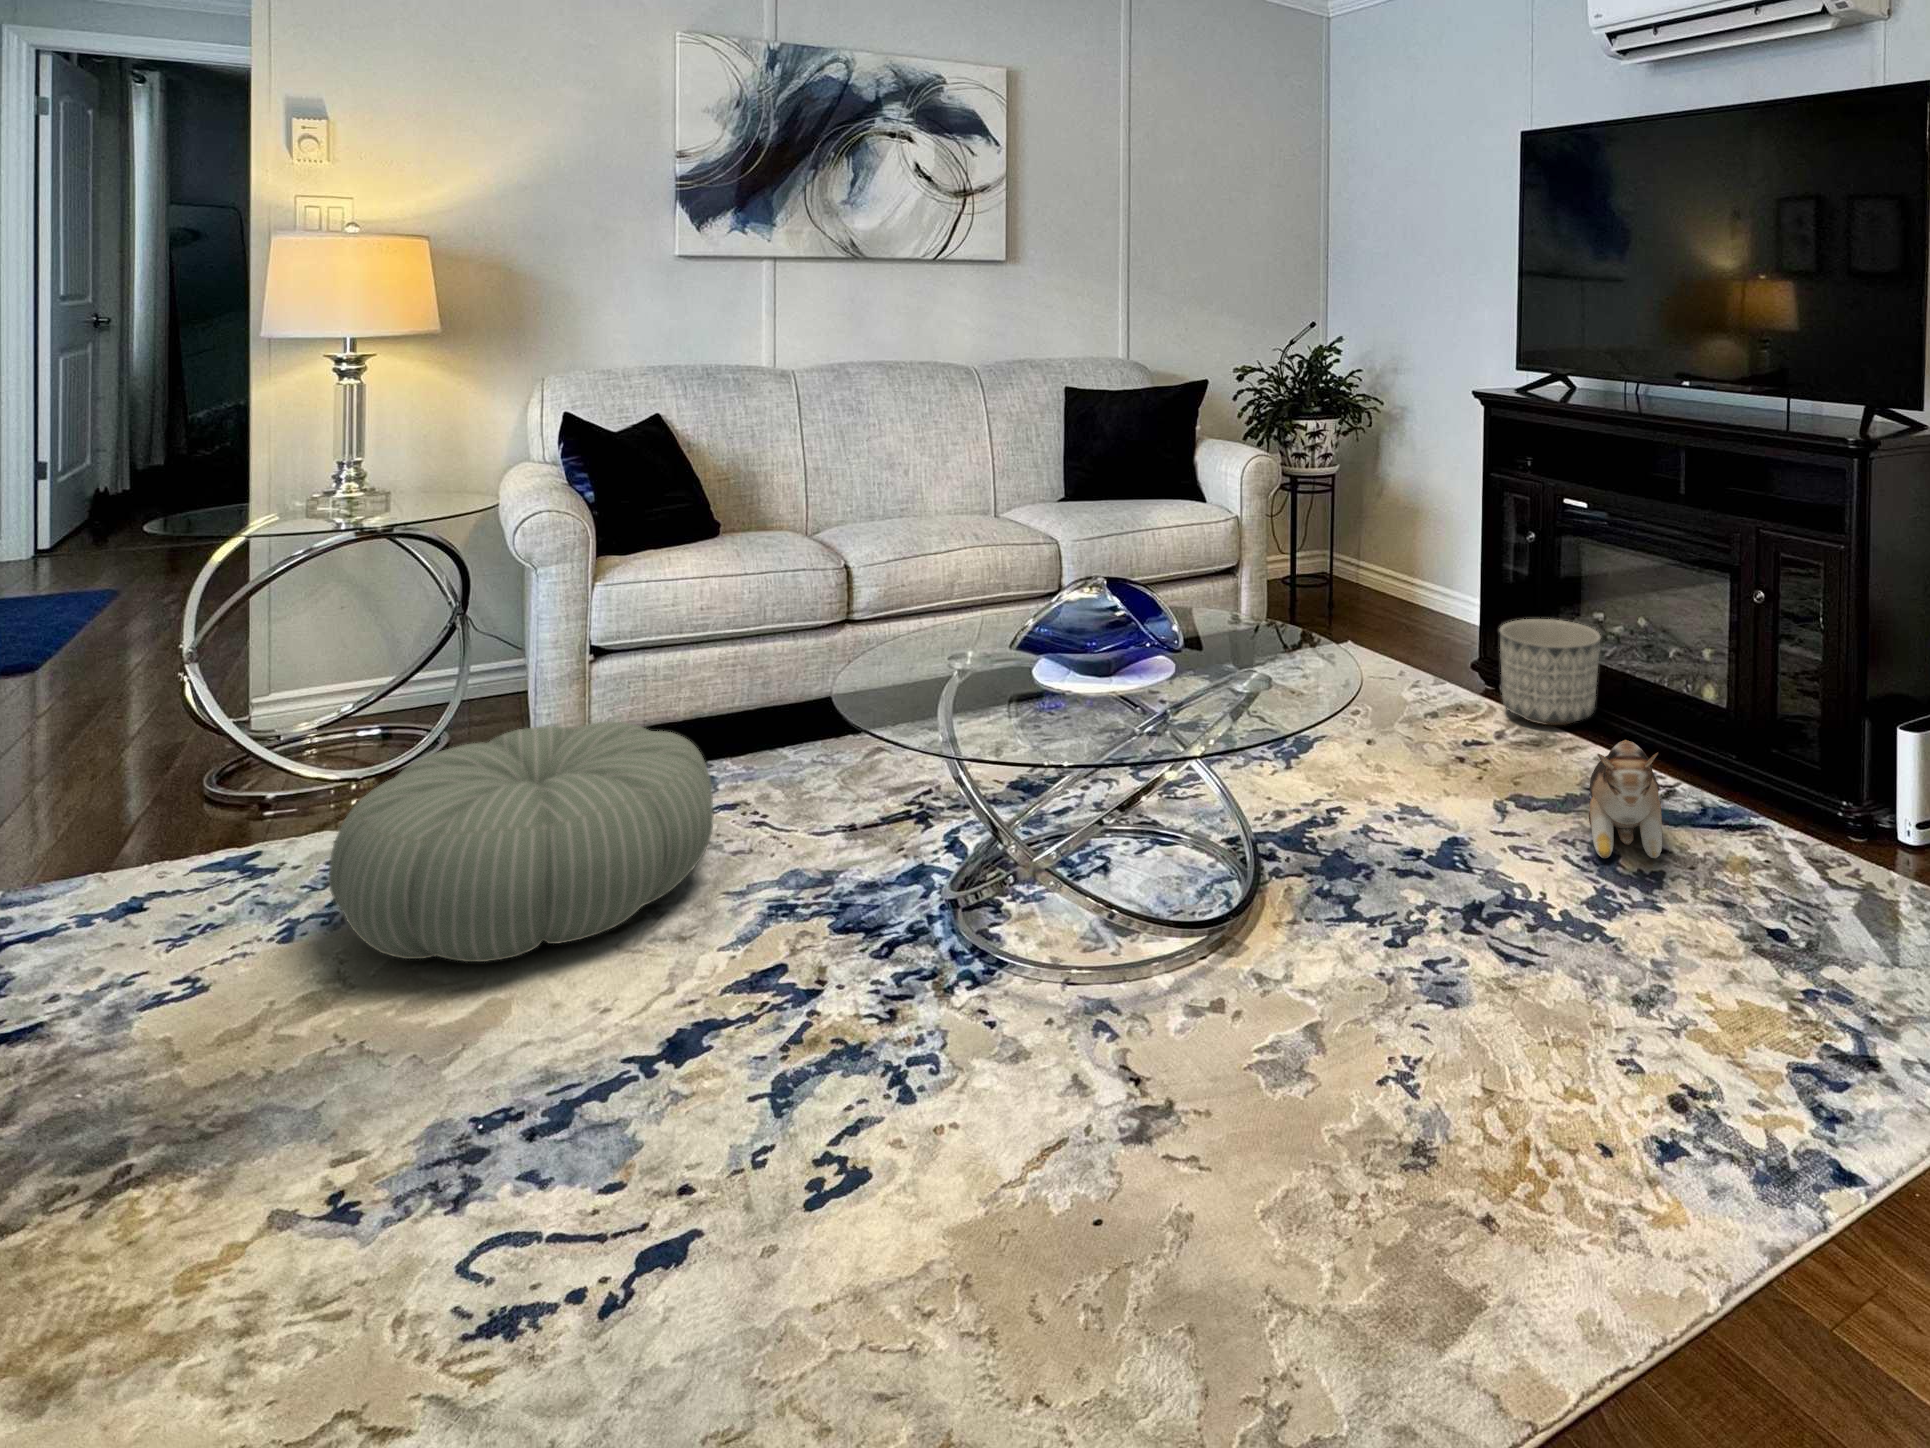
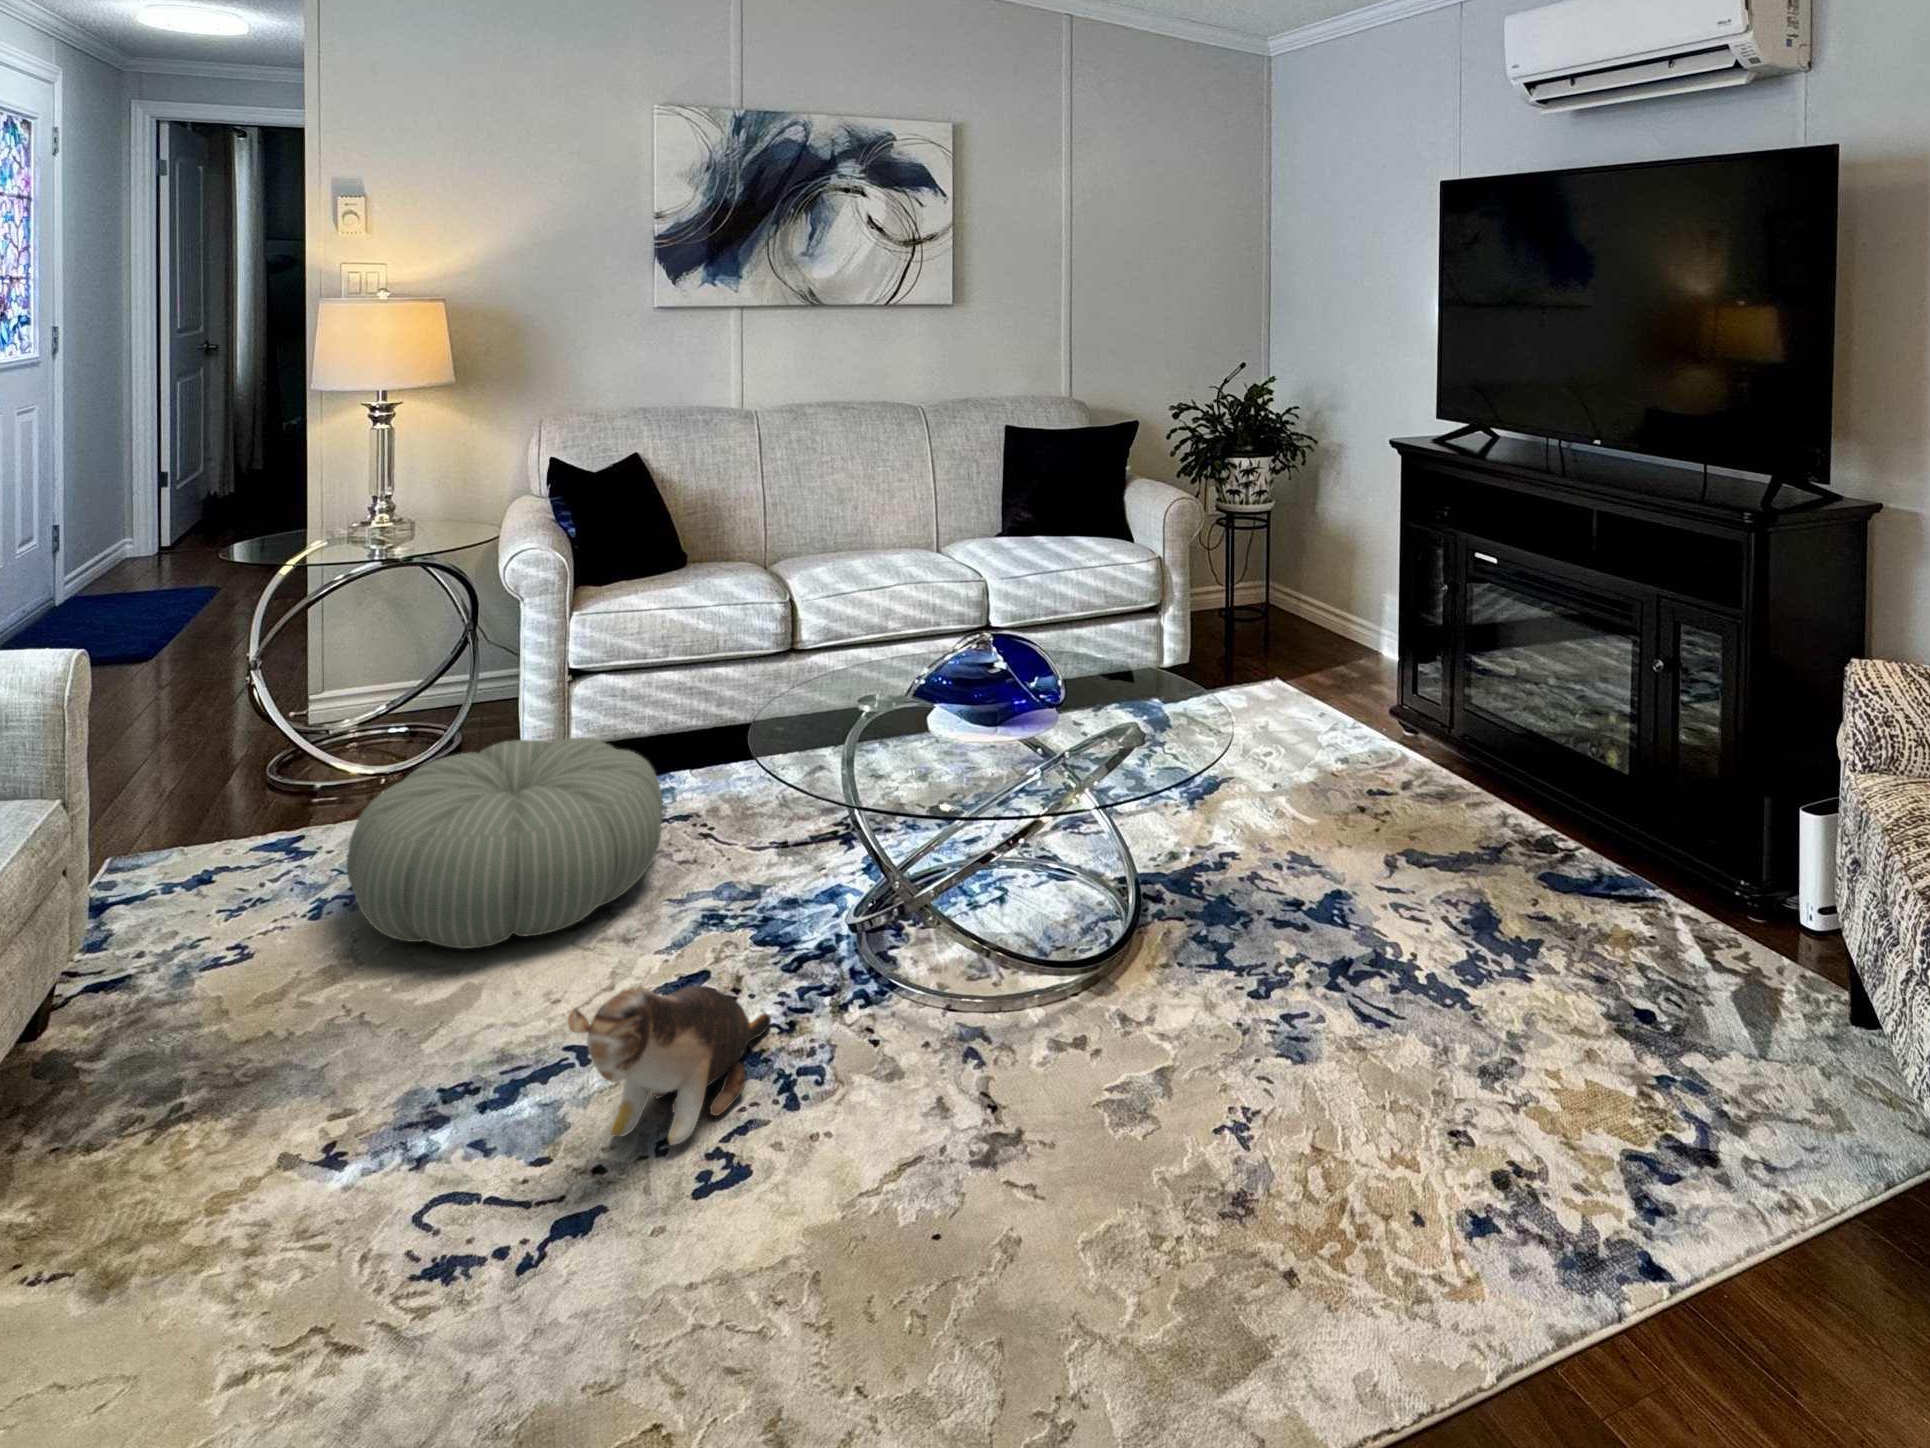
planter: present [1499,619,1600,725] -> none [1400,673,1500,780]
plush toy: present [1589,740,1662,858] -> present [568,986,771,1145]

